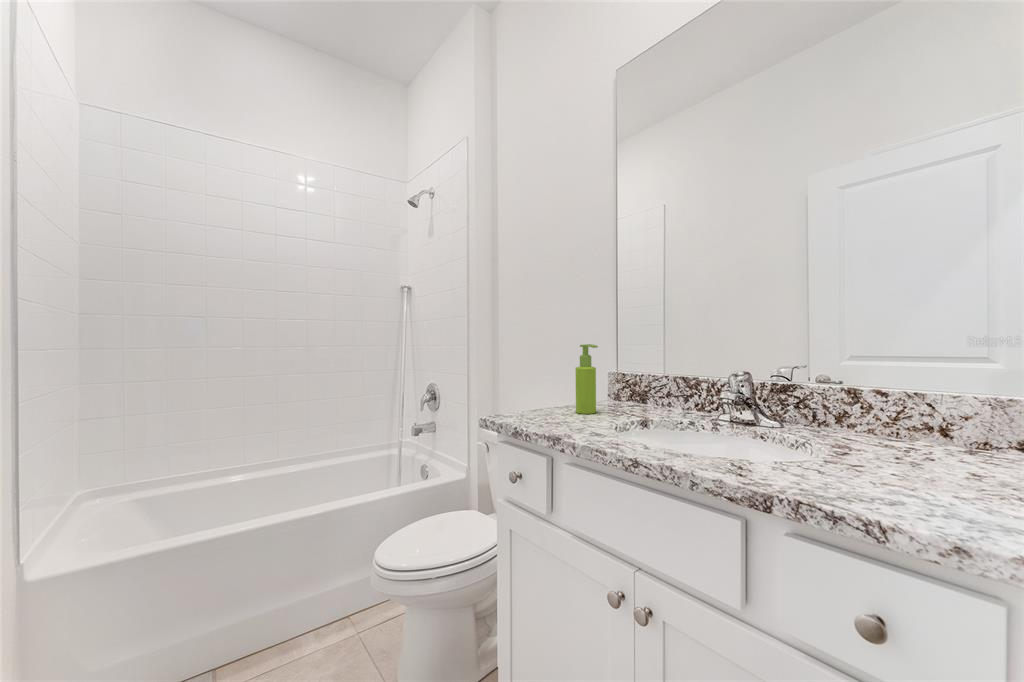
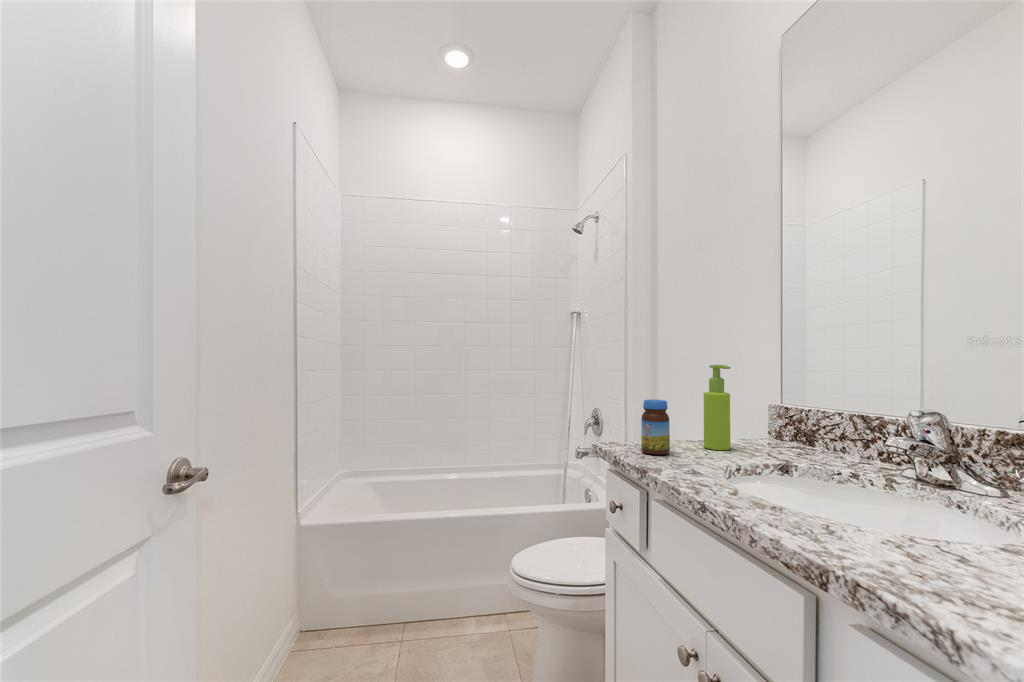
jar: none [537,376,561,424] -> present [641,399,670,455]

